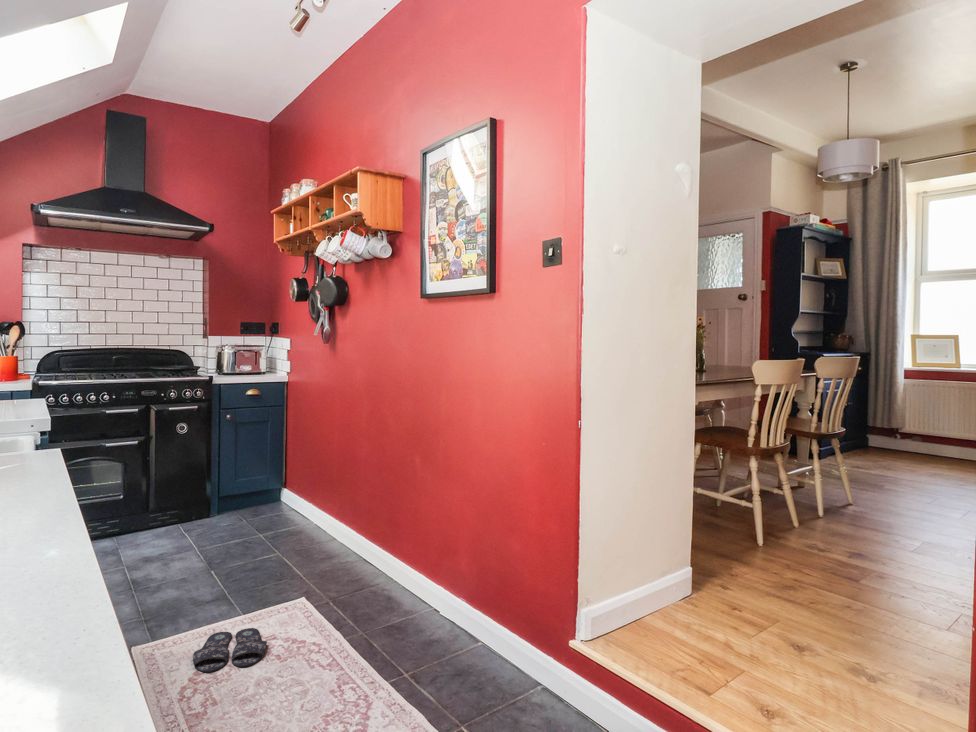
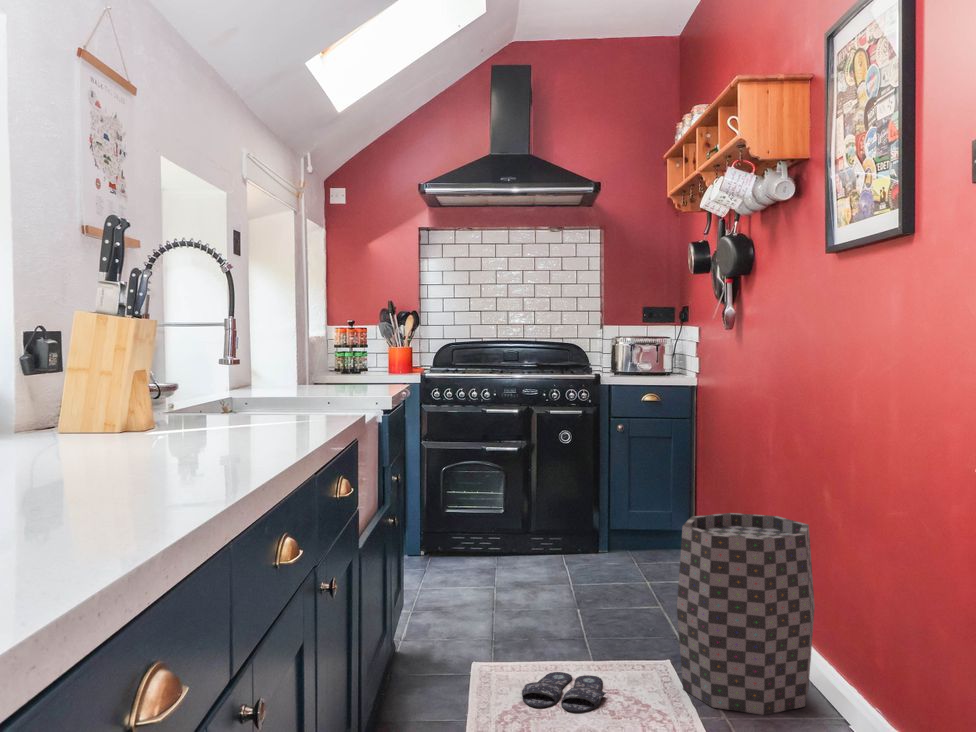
trash can: none [319,481,415,631] -> present [677,513,815,715]

